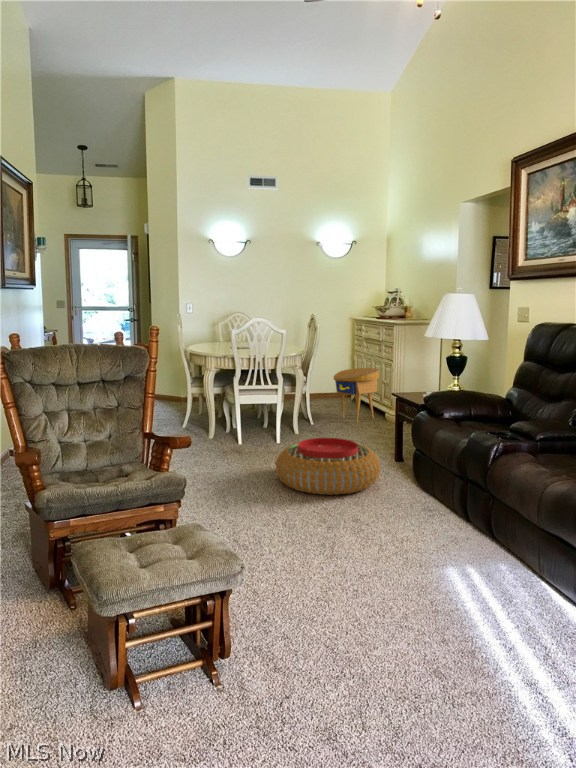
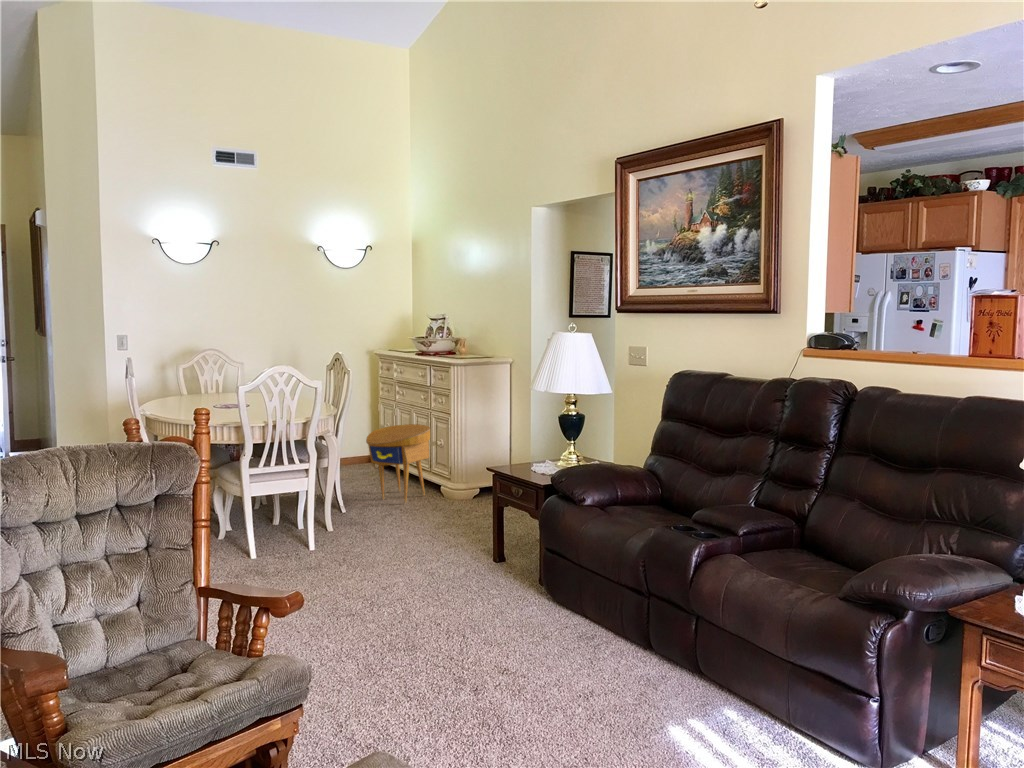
pouf: present [276,438,380,495] -> none [344,541,496,630]

